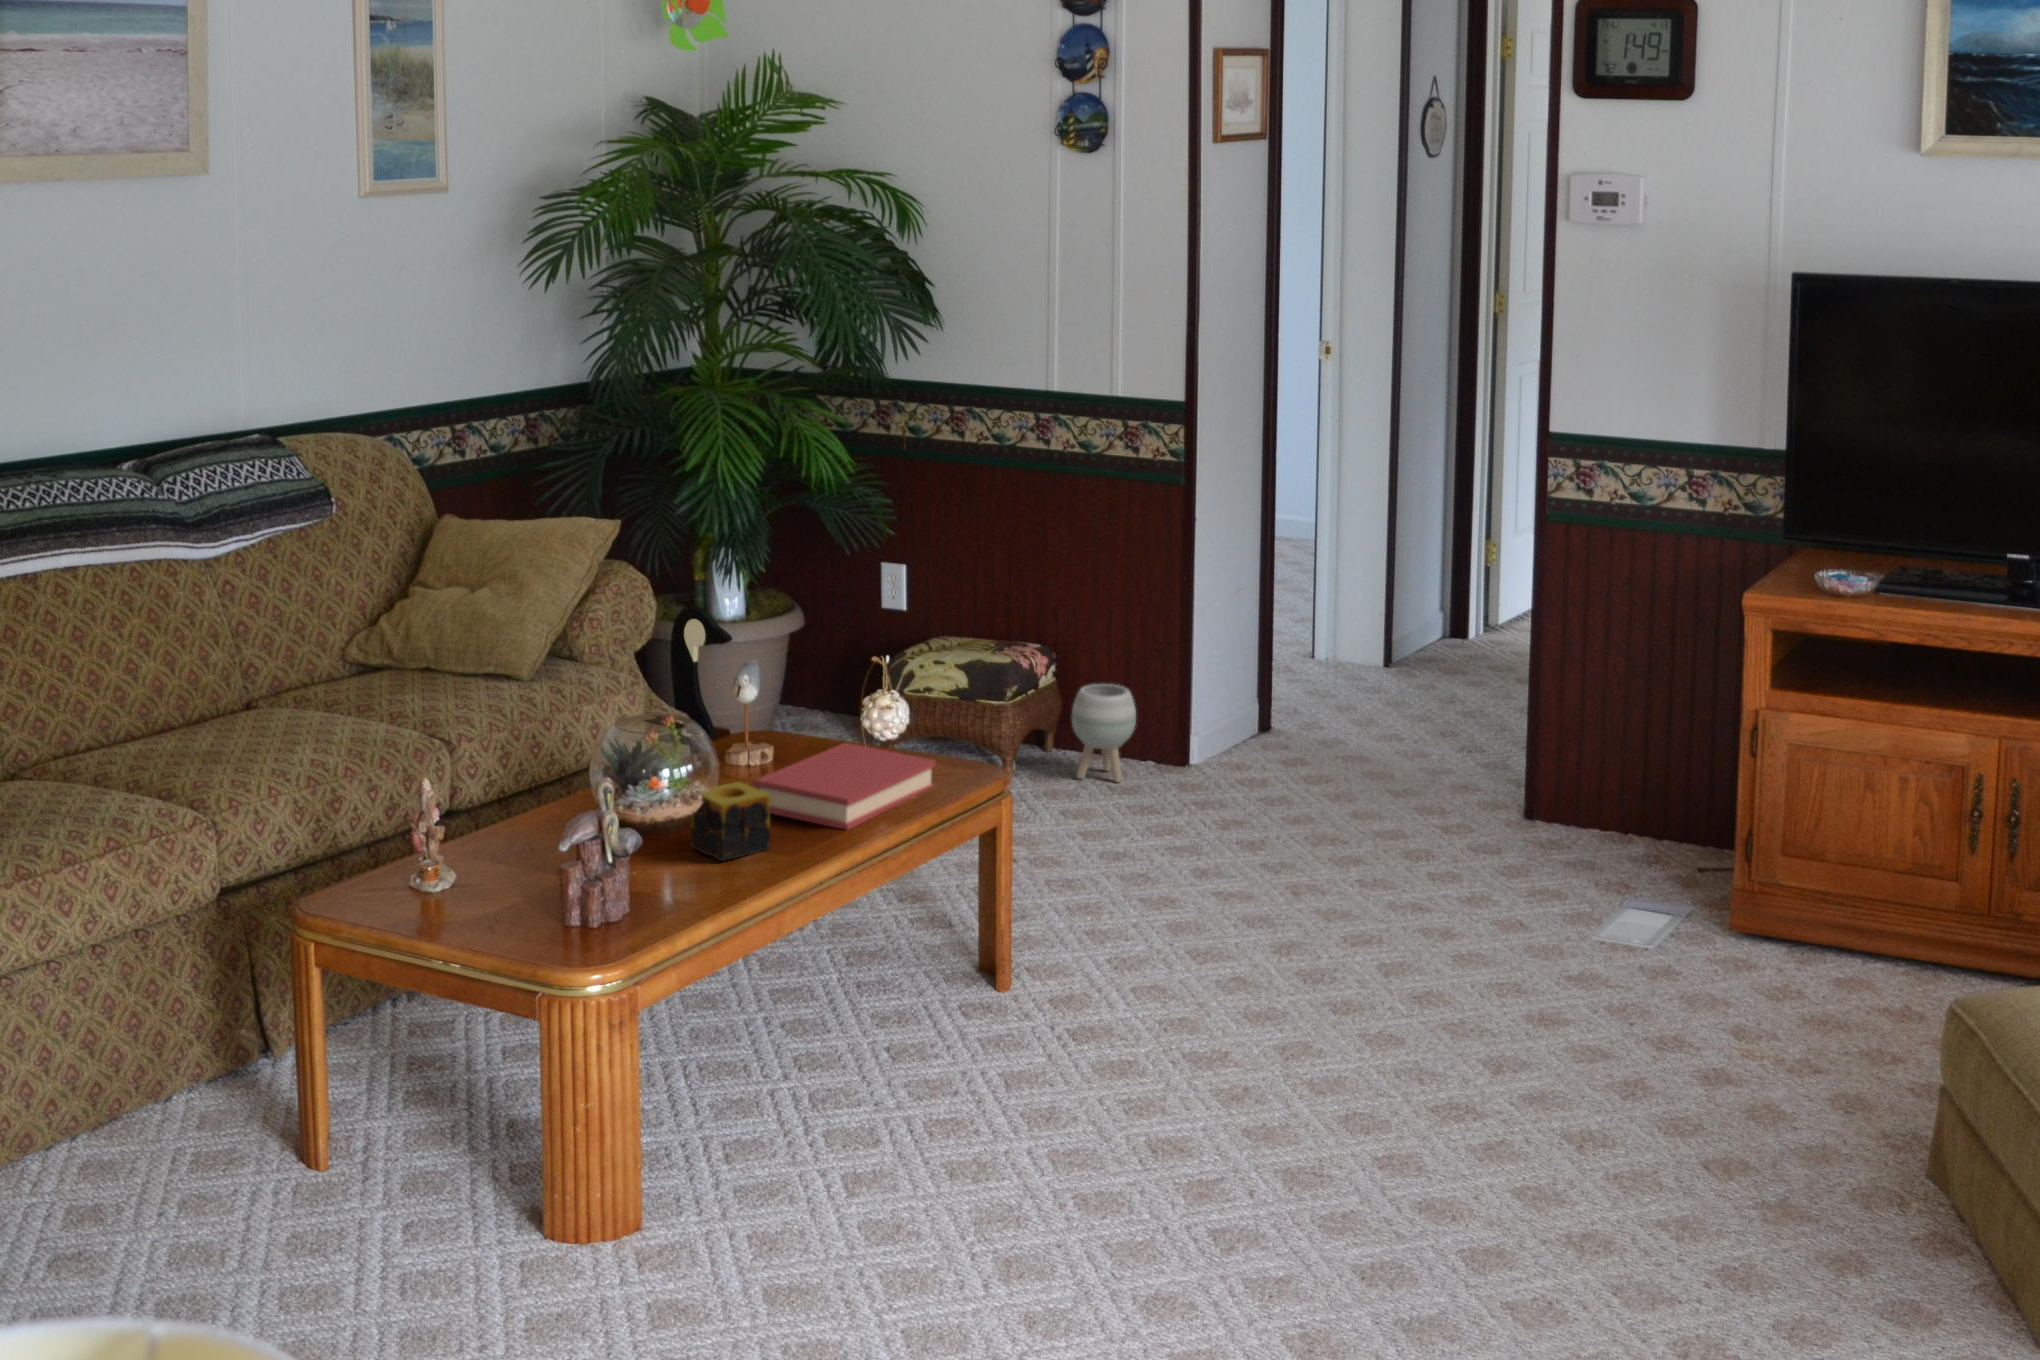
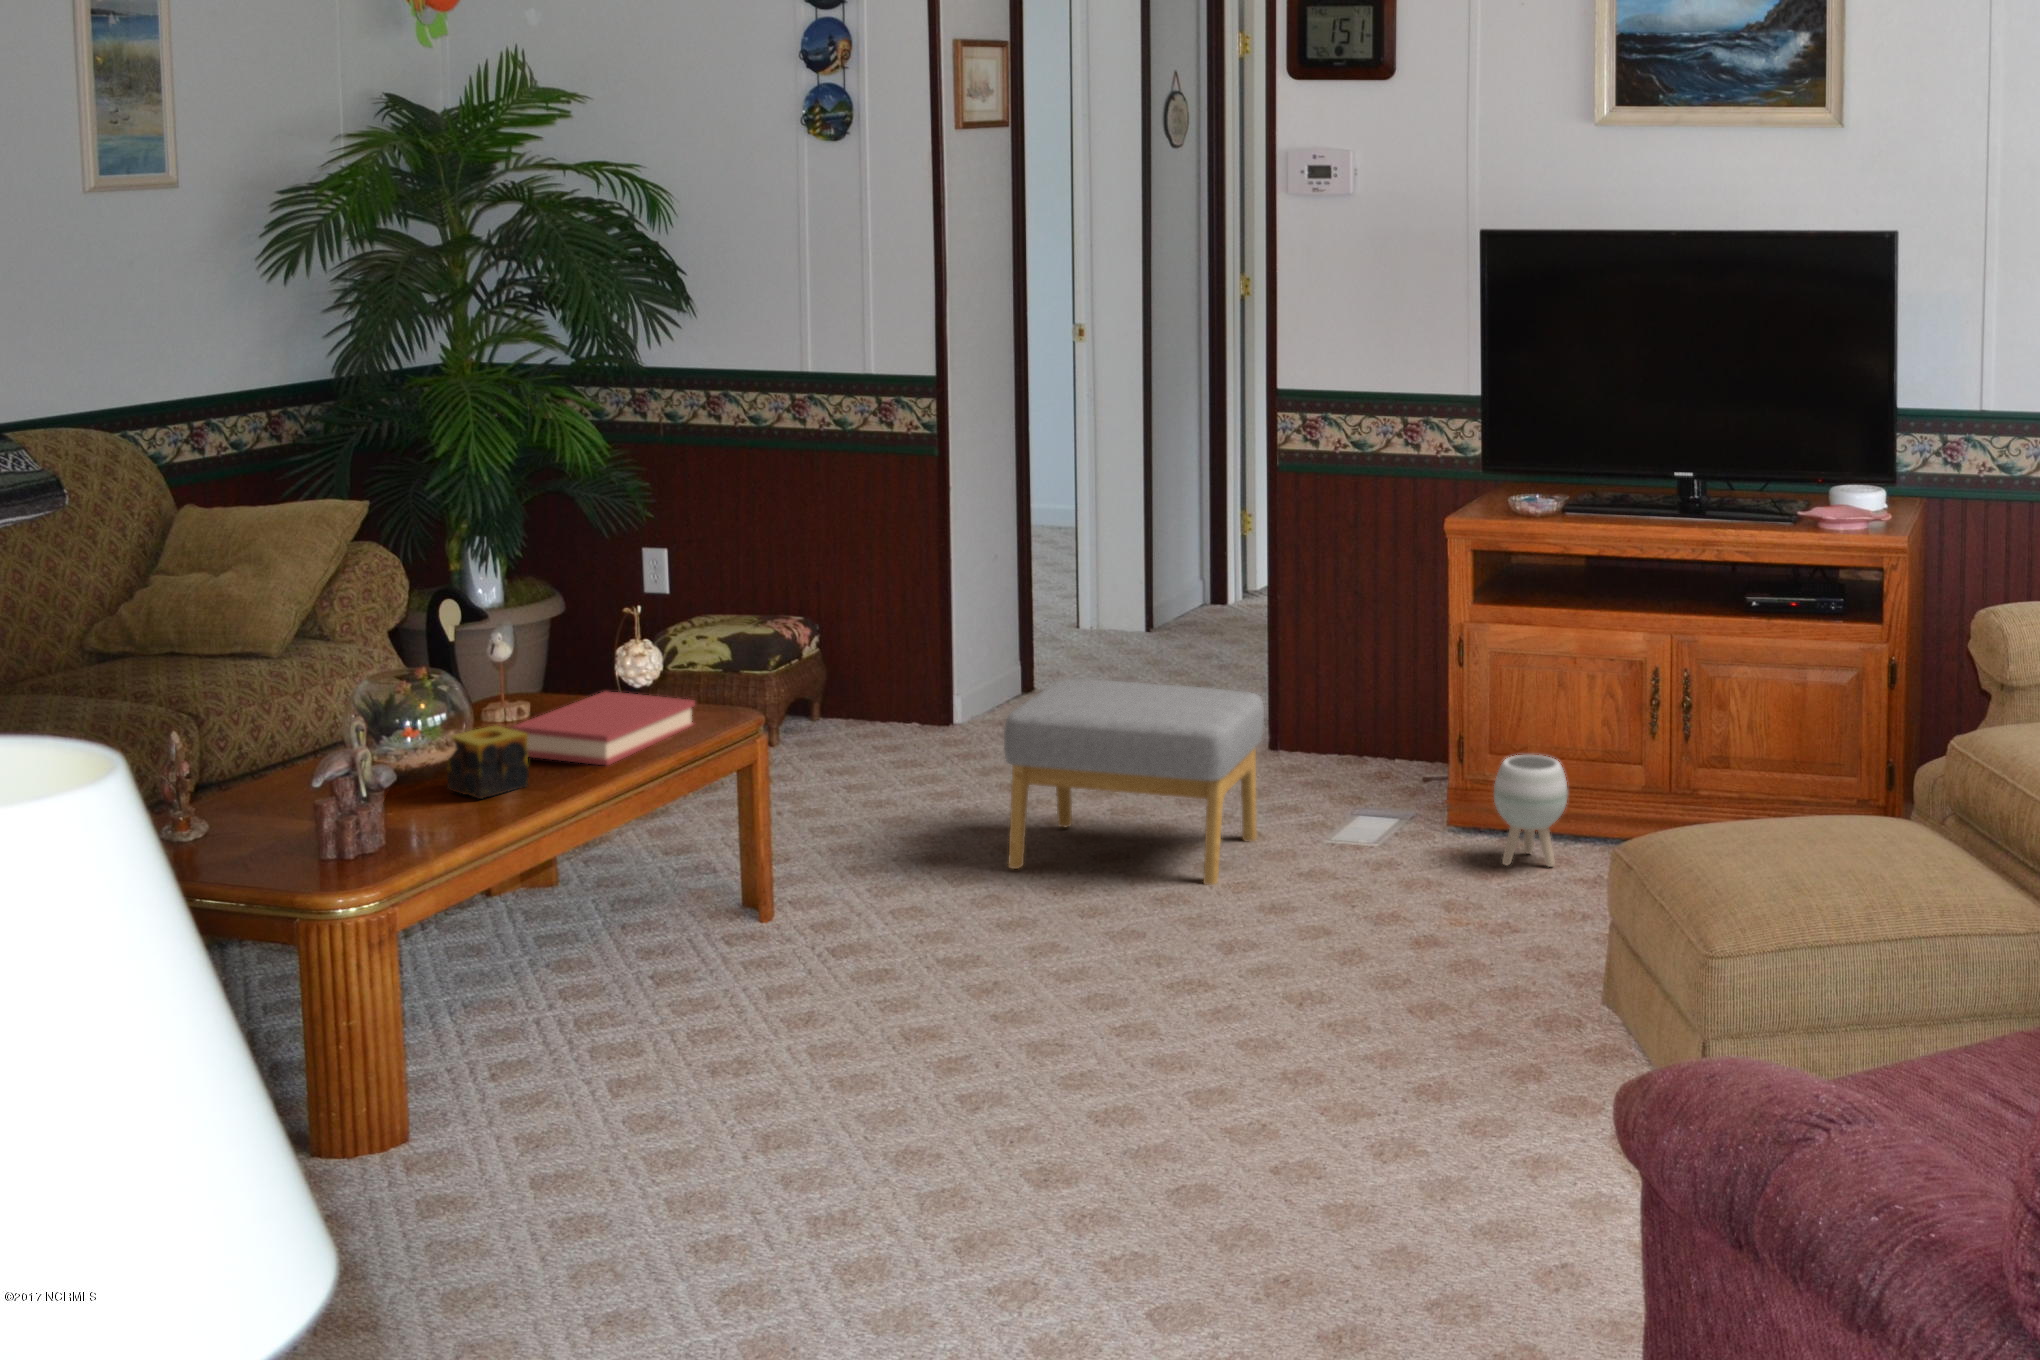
planter: present [1072,684,1136,782] -> present [1494,755,1568,867]
footstool: none [1250,749,1533,998] -> present [1004,679,1264,885]

